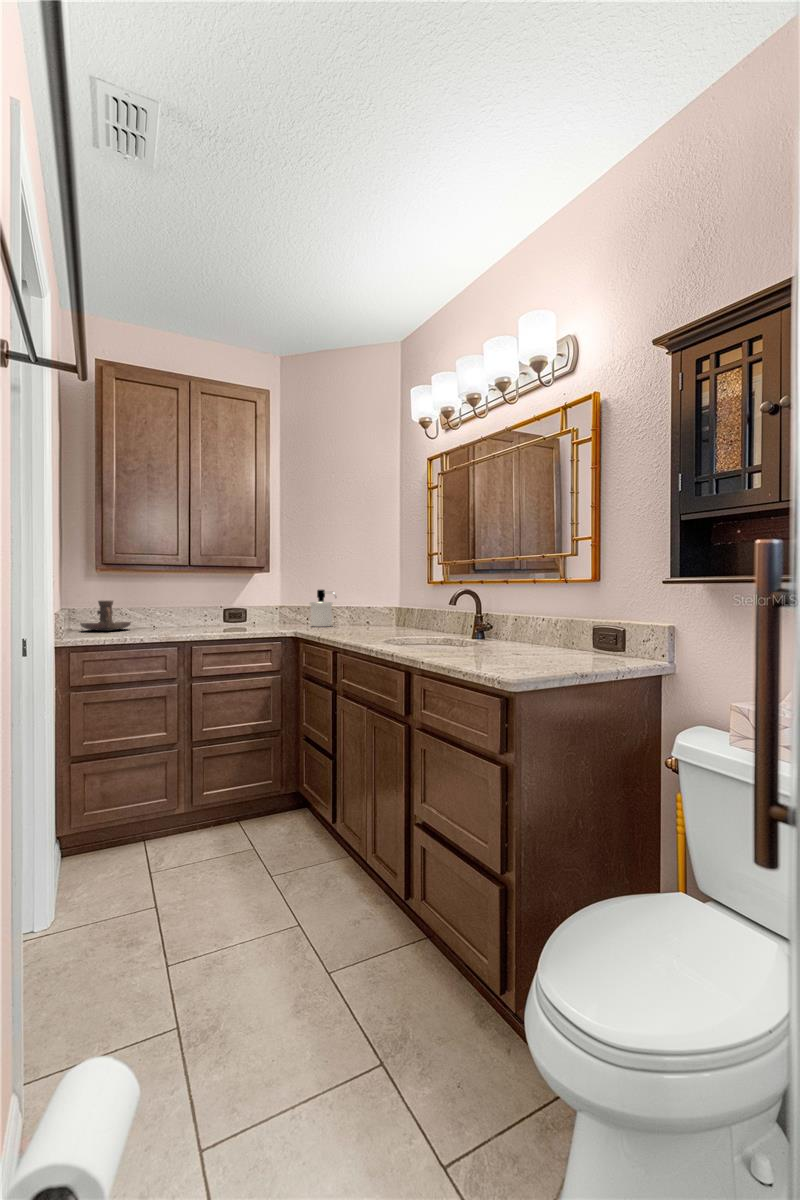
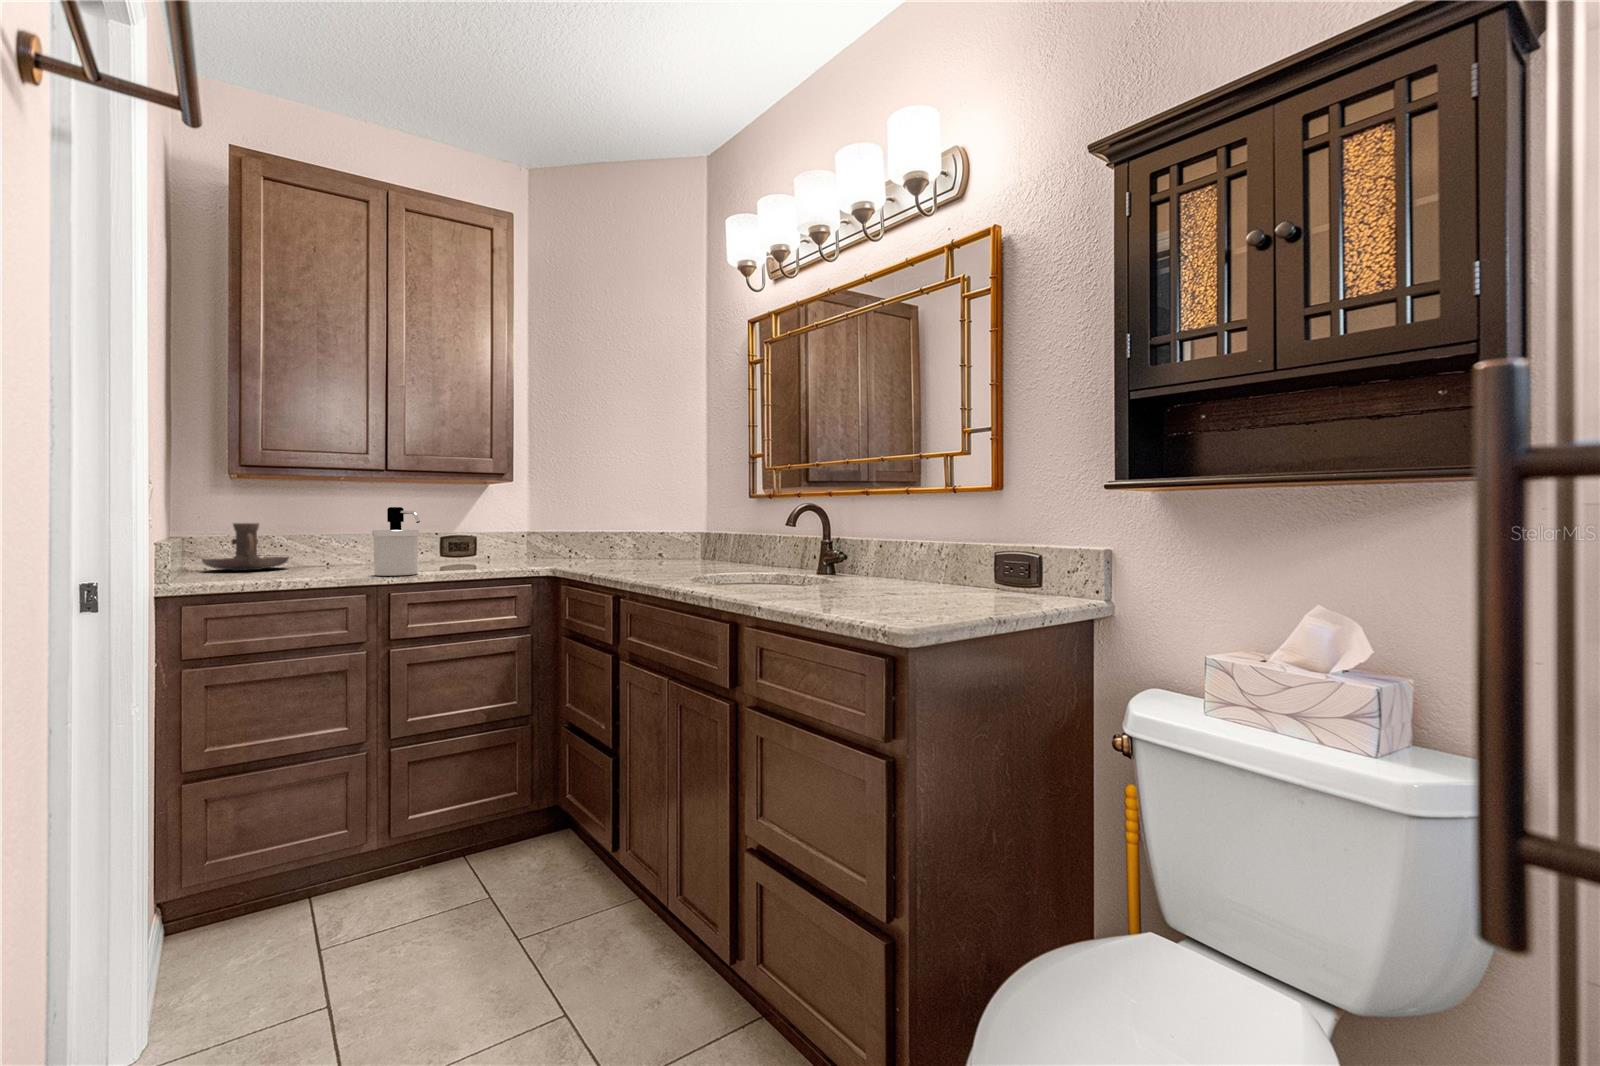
soap dispenser: present [310,590,337,627] -> present [372,507,420,576]

